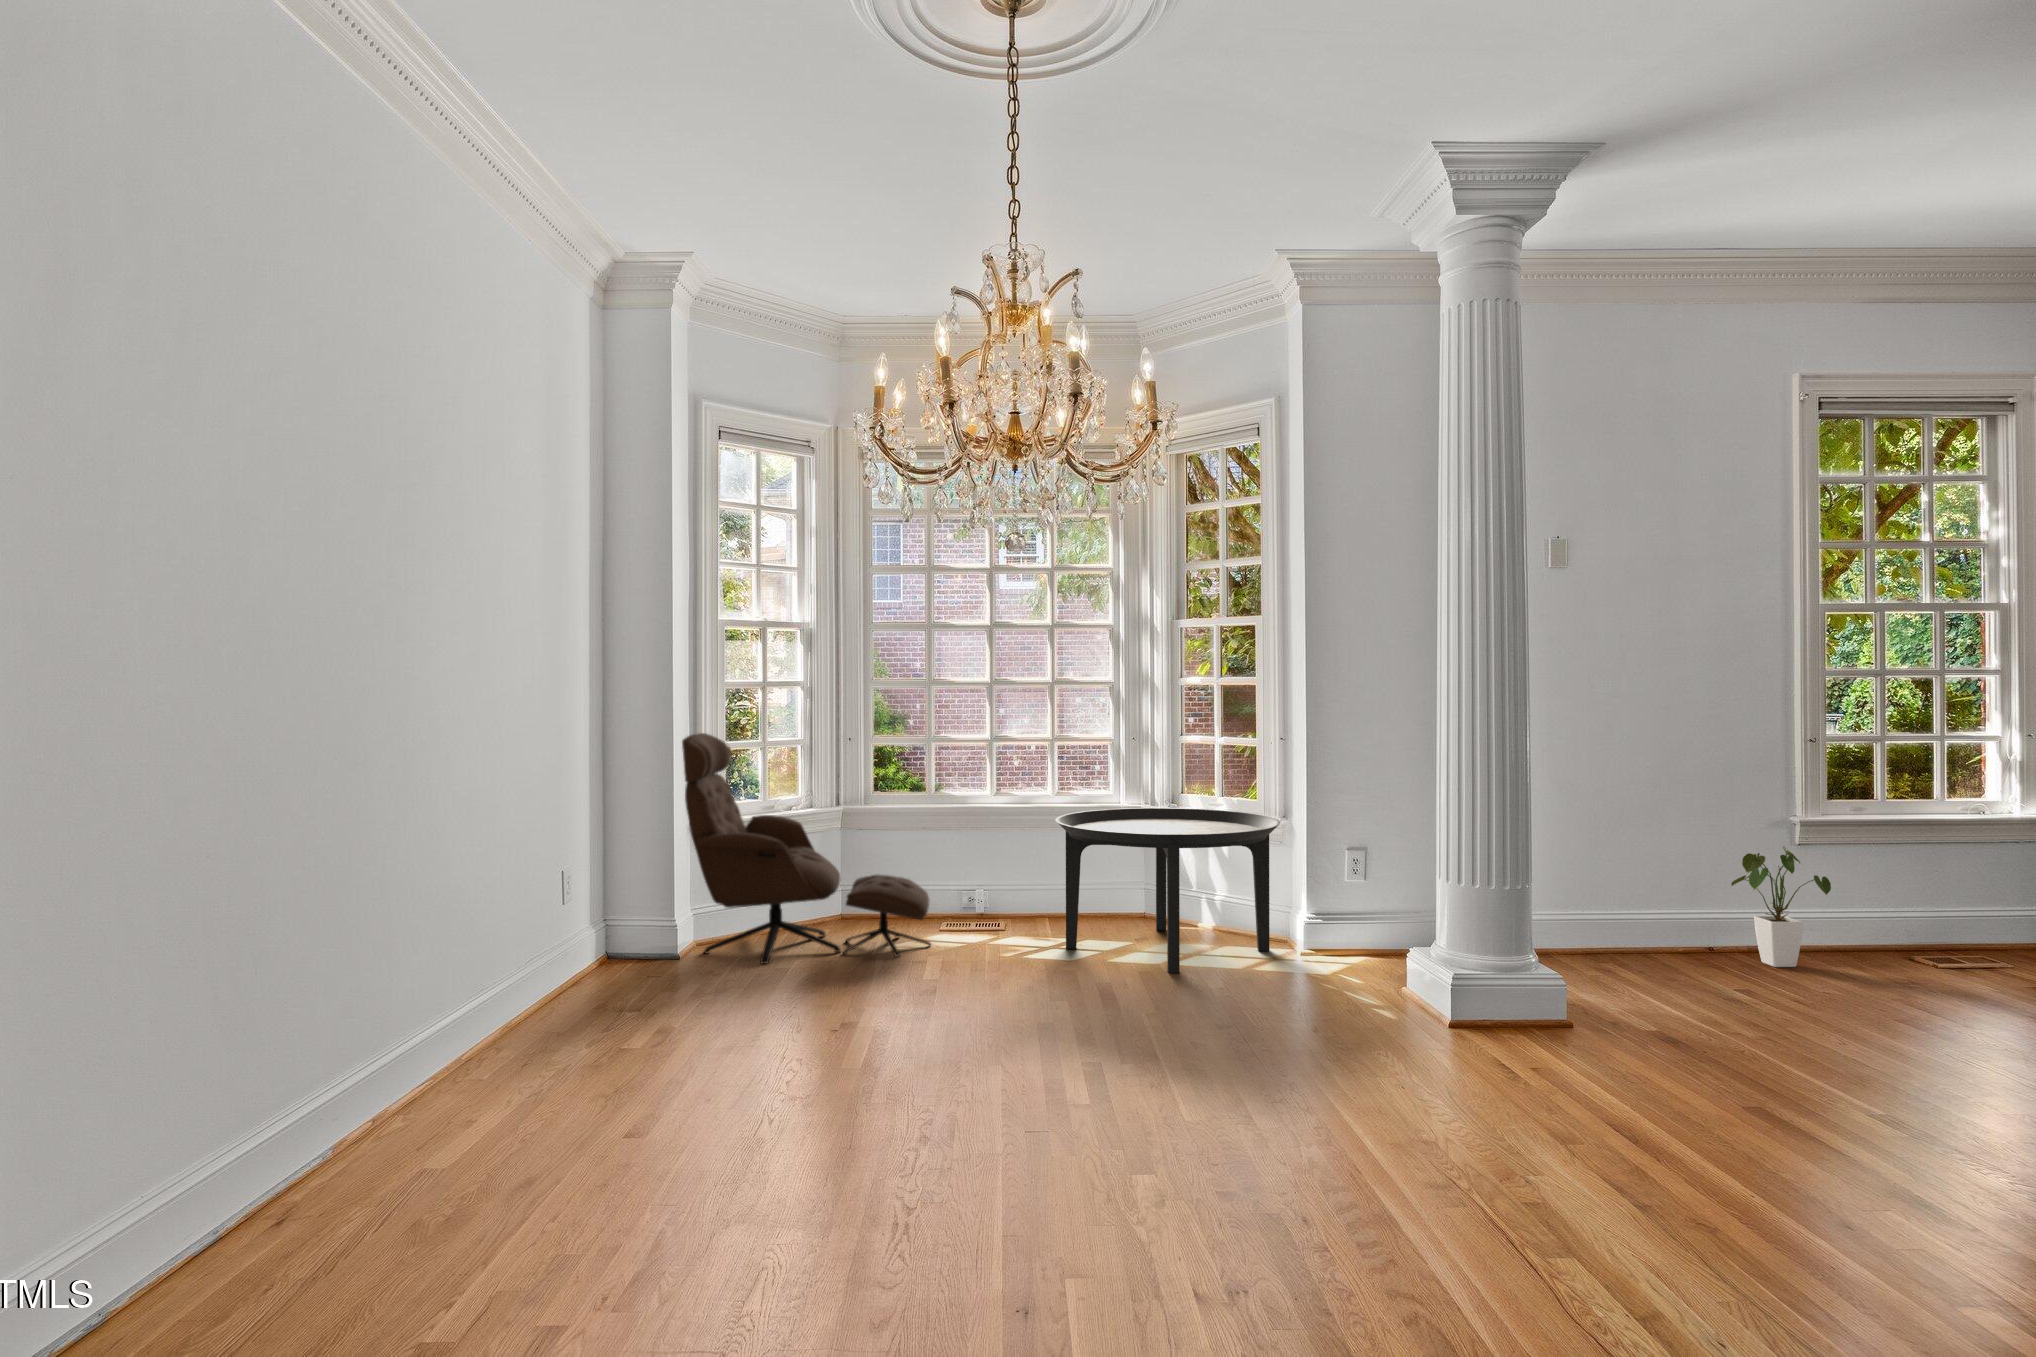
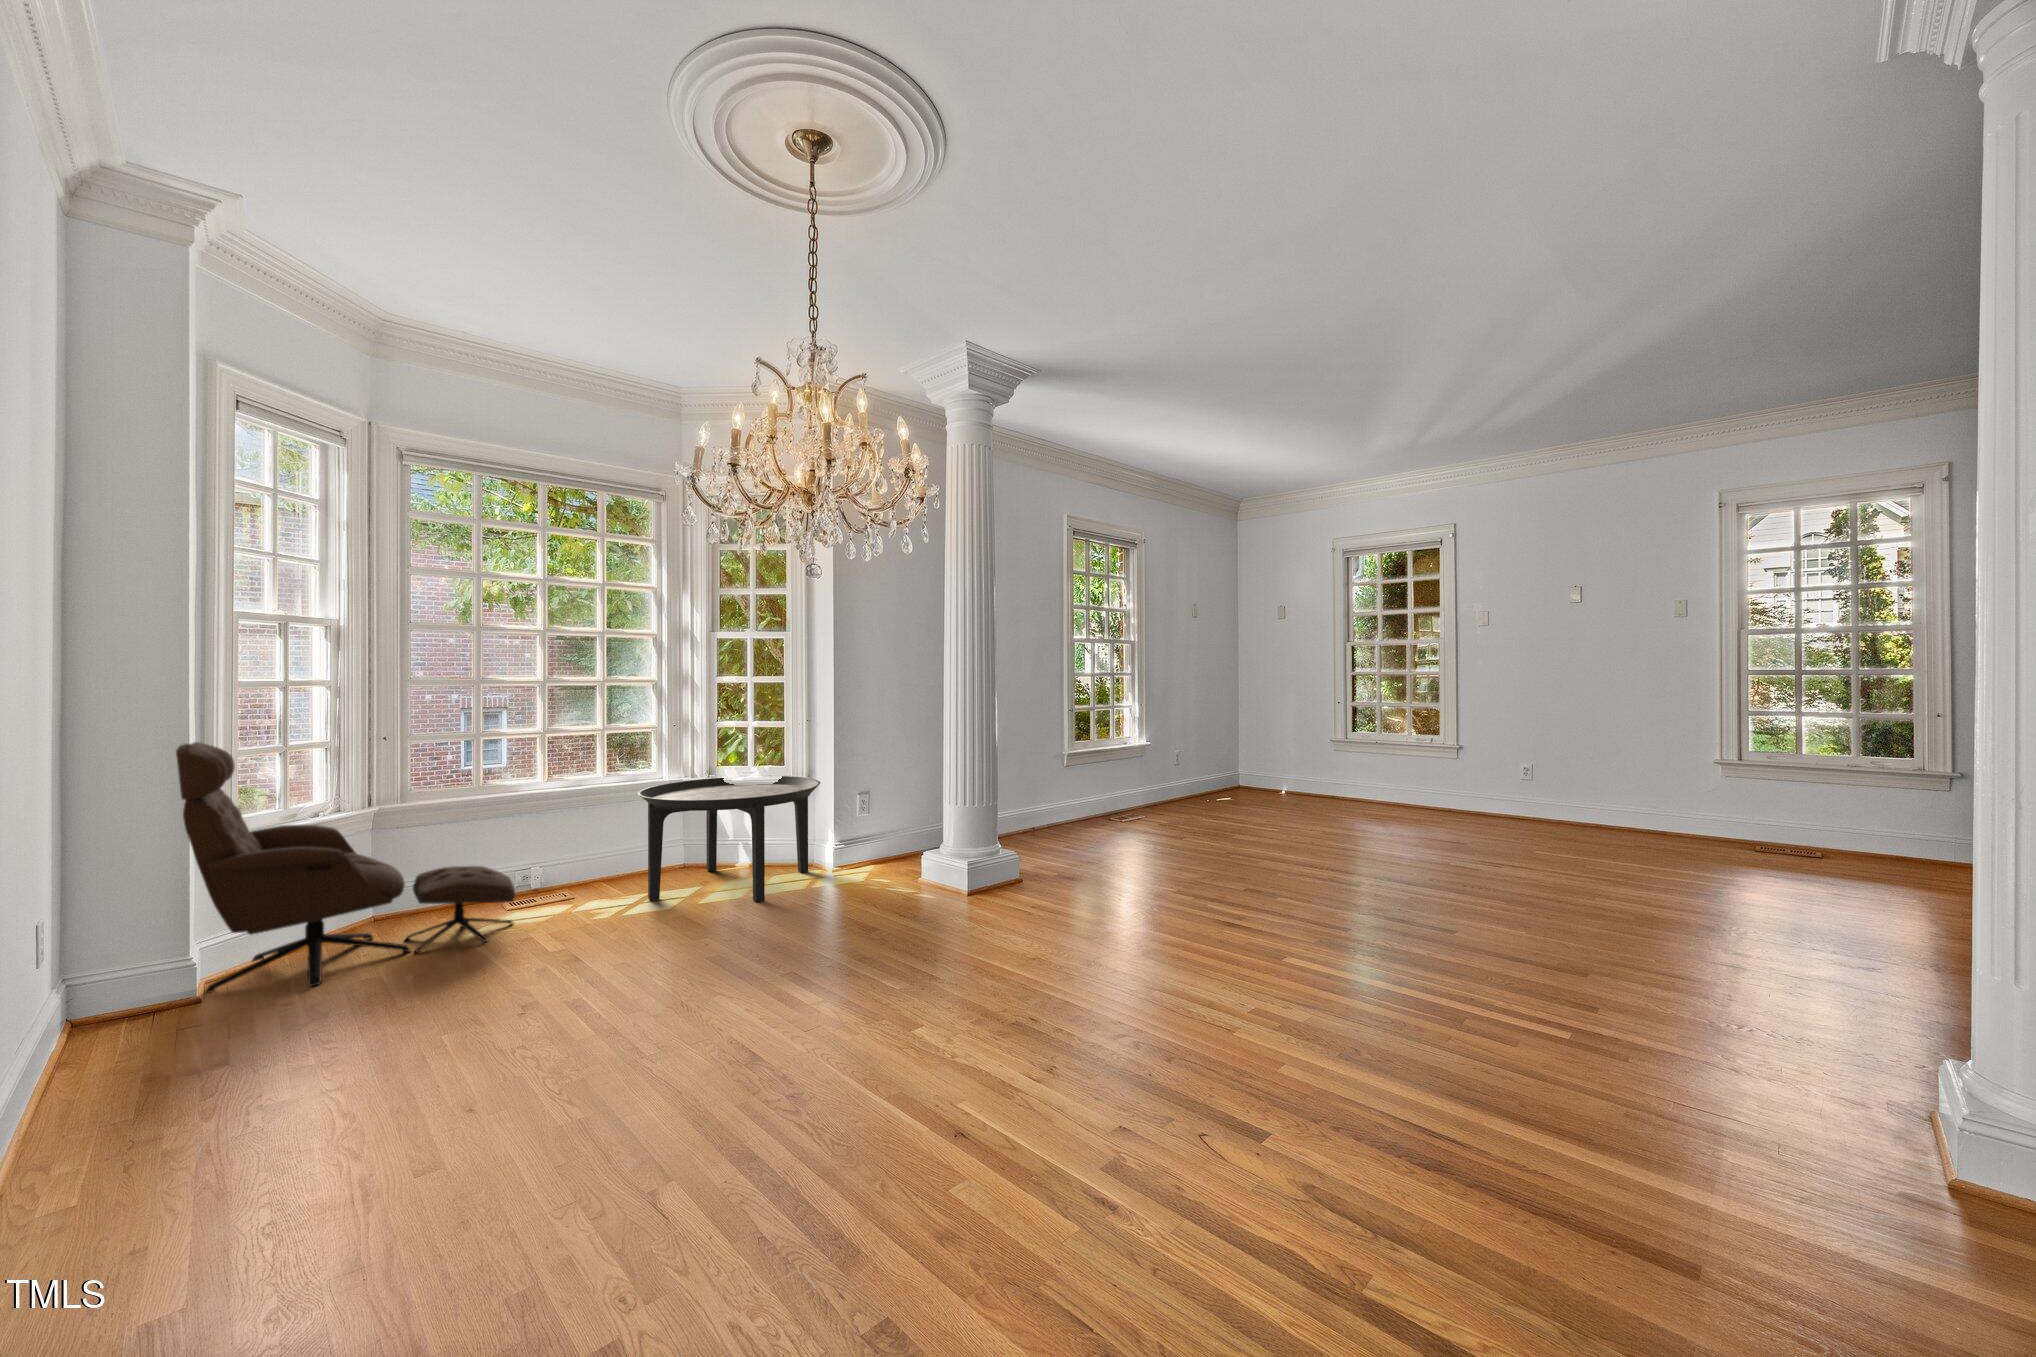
house plant: present [1731,846,1831,967] -> none [1042,767,1091,831]

